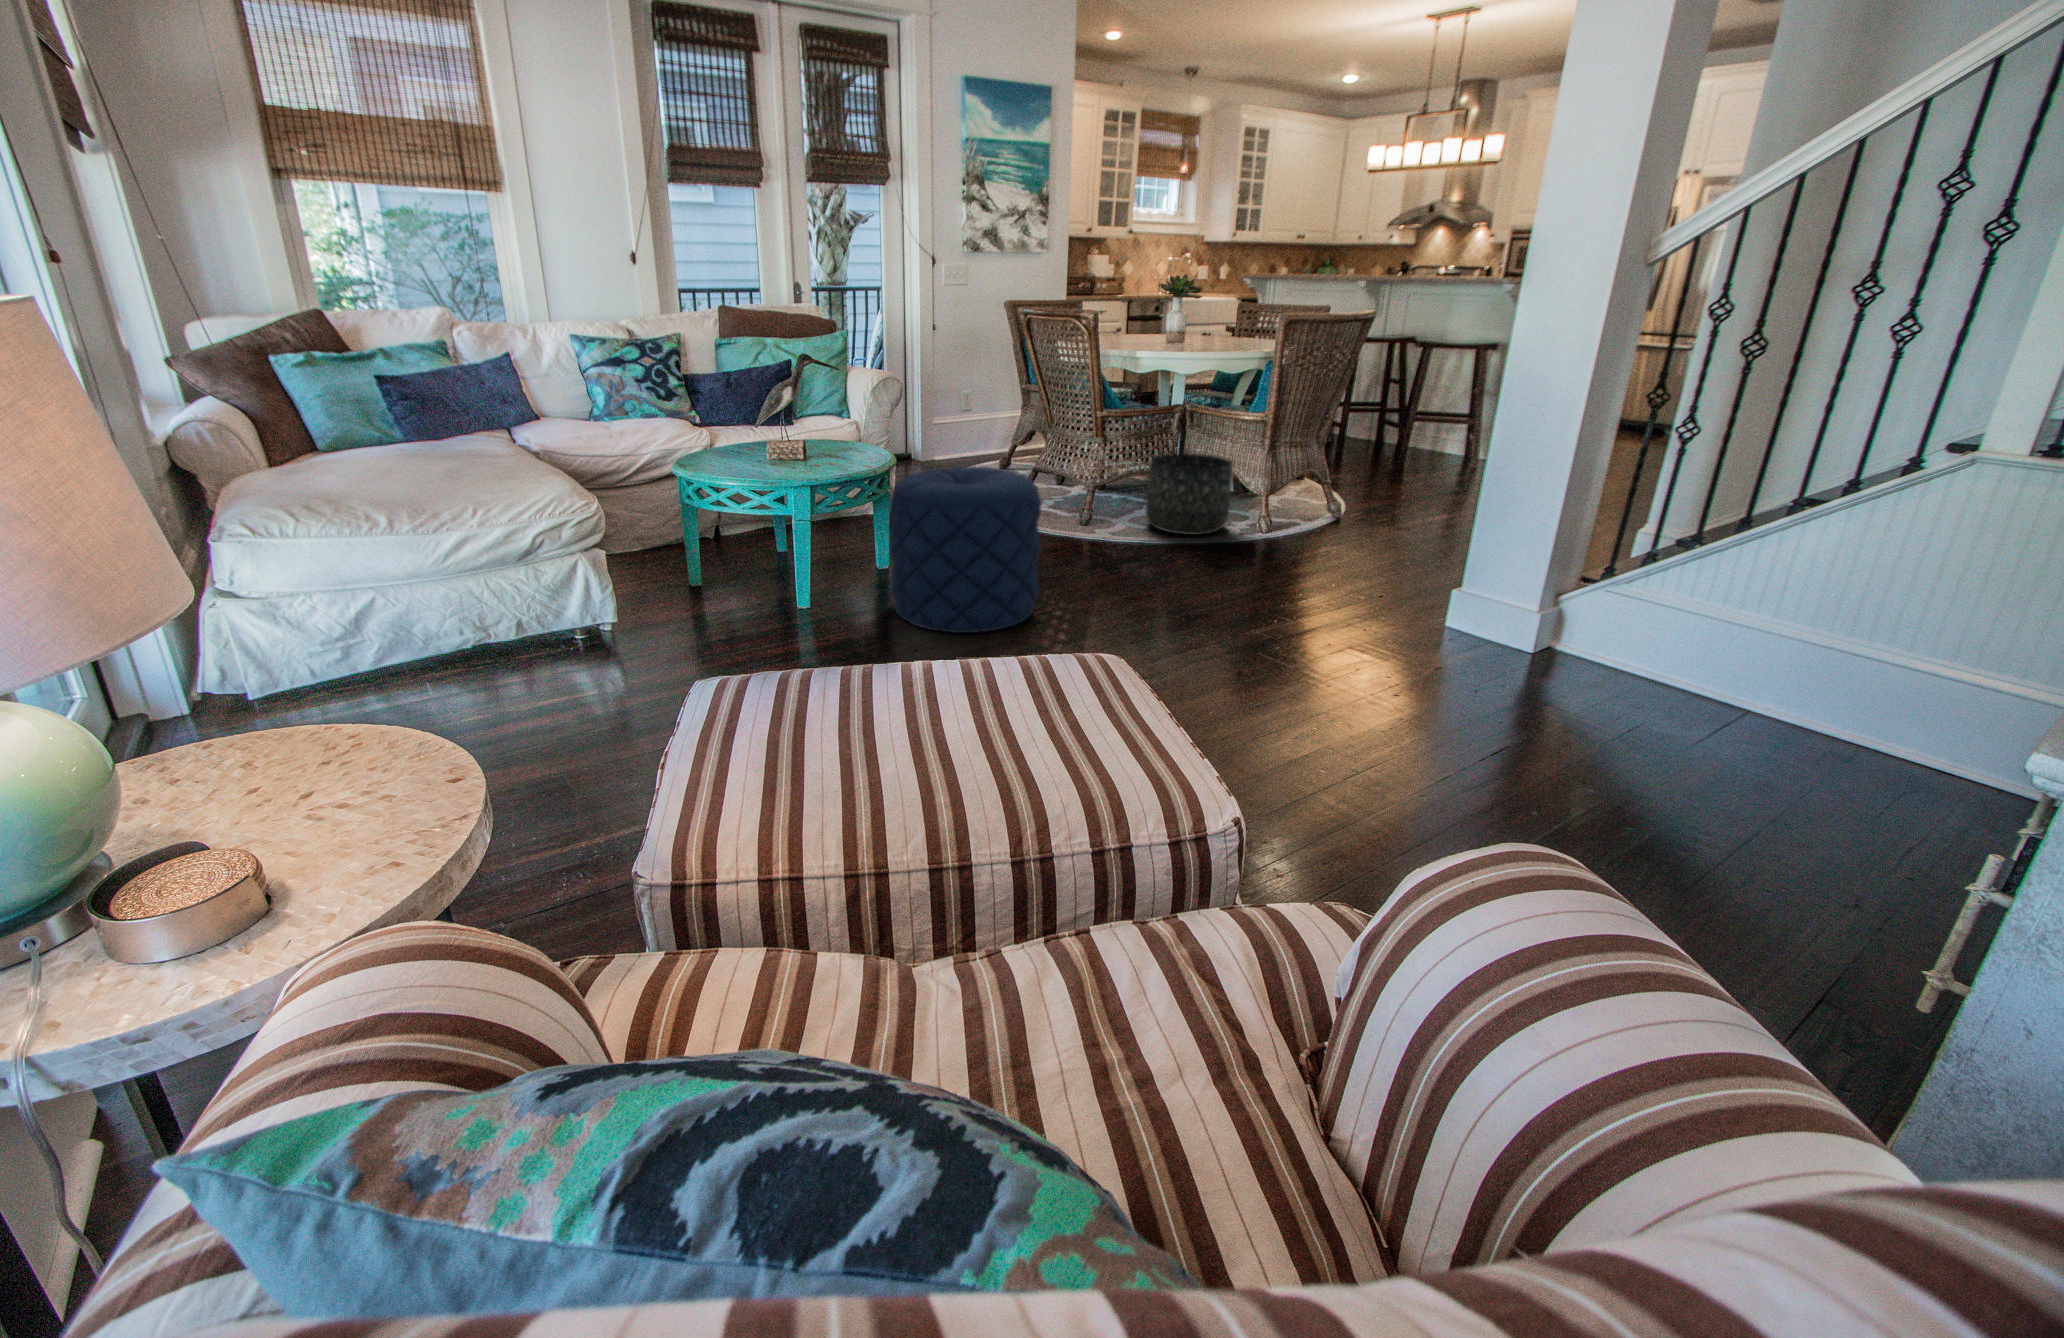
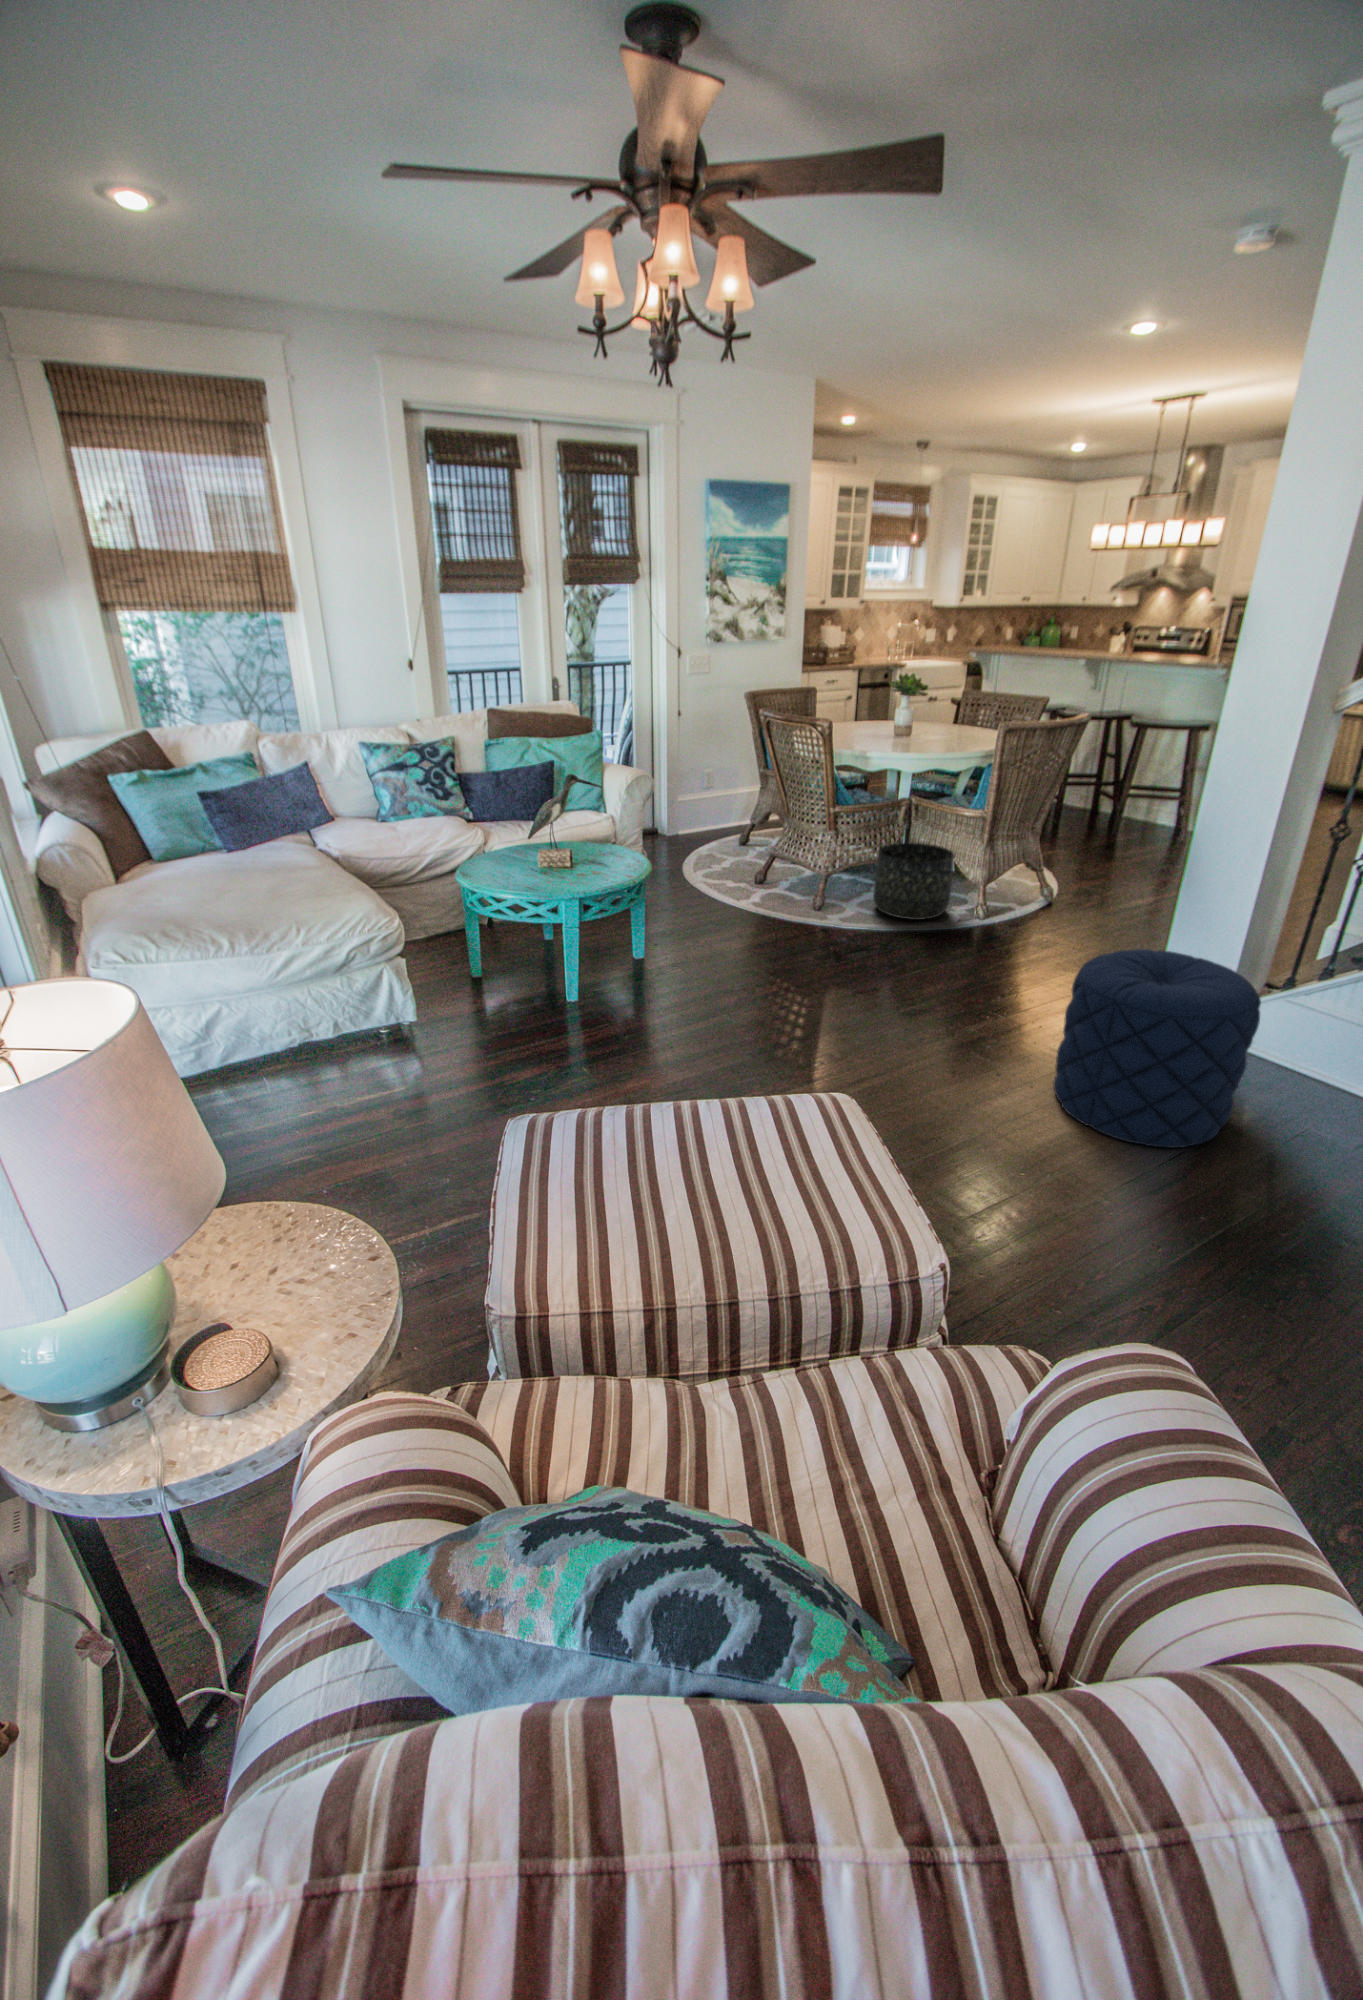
pouf: present [889,466,1041,633] -> present [1053,949,1261,1148]

